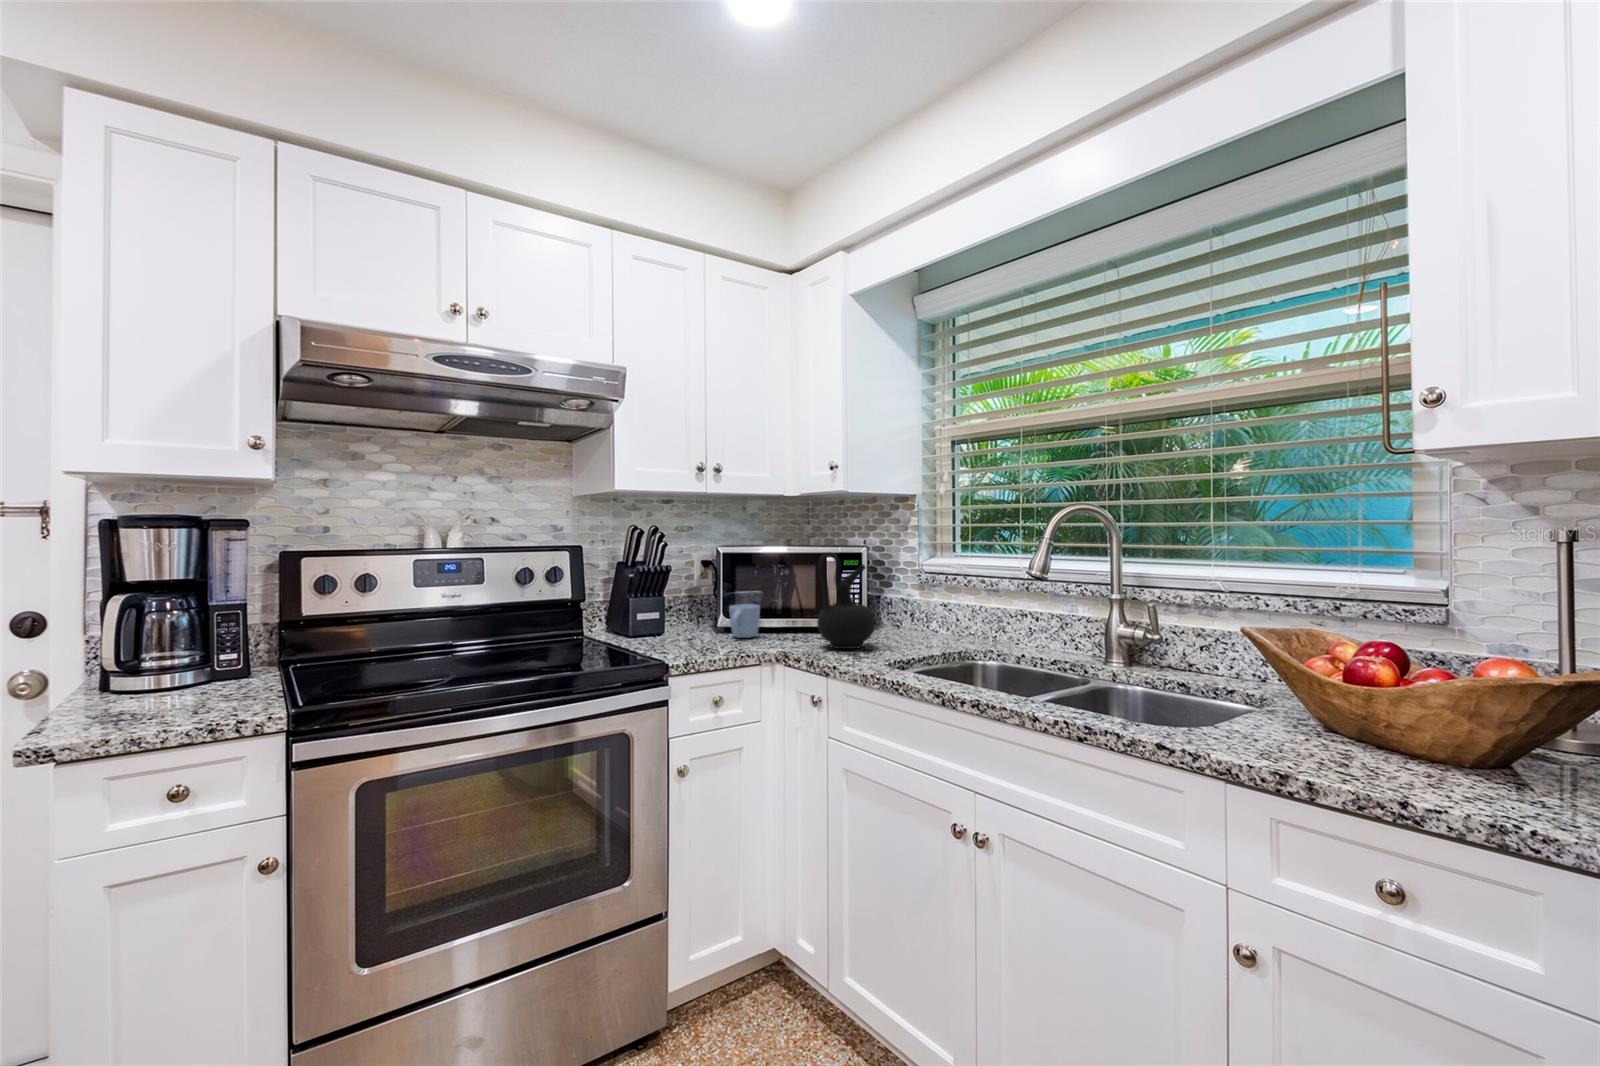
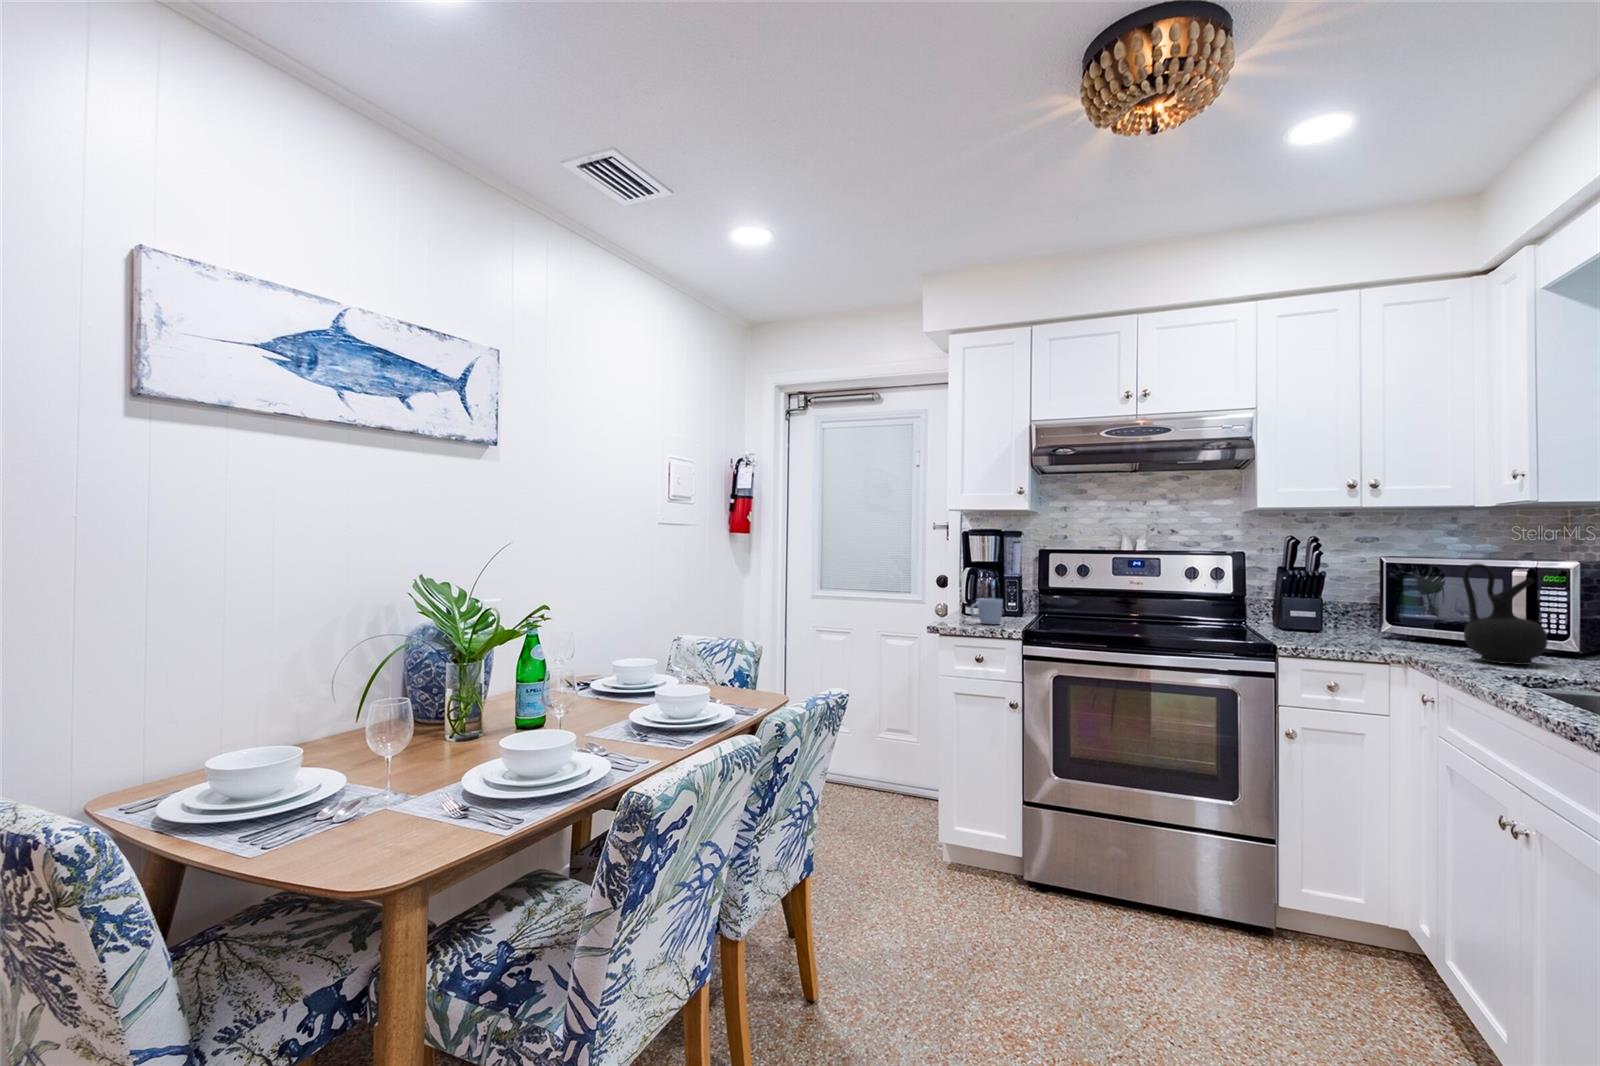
mug: present [729,604,760,638] -> present [970,598,1003,624]

